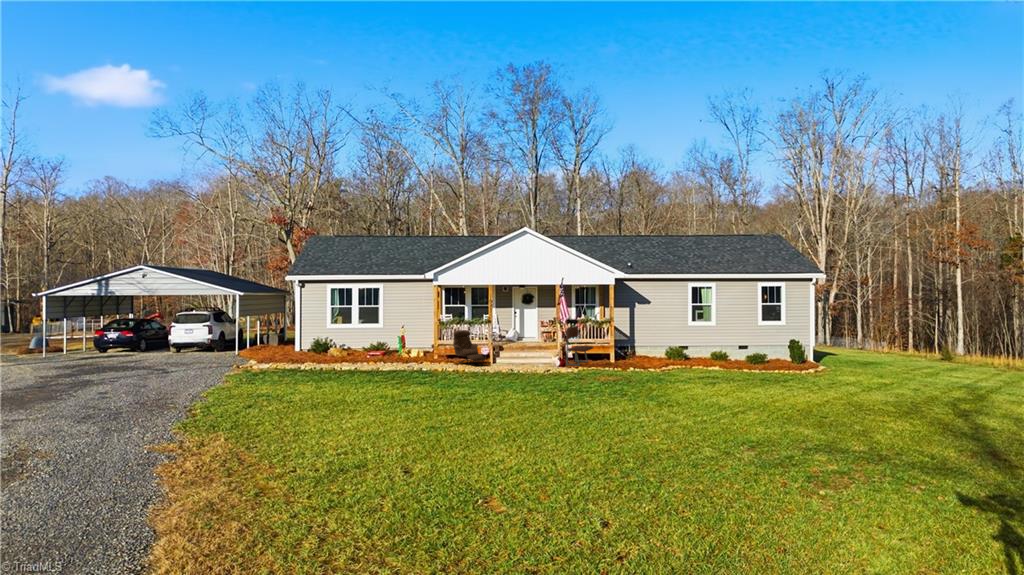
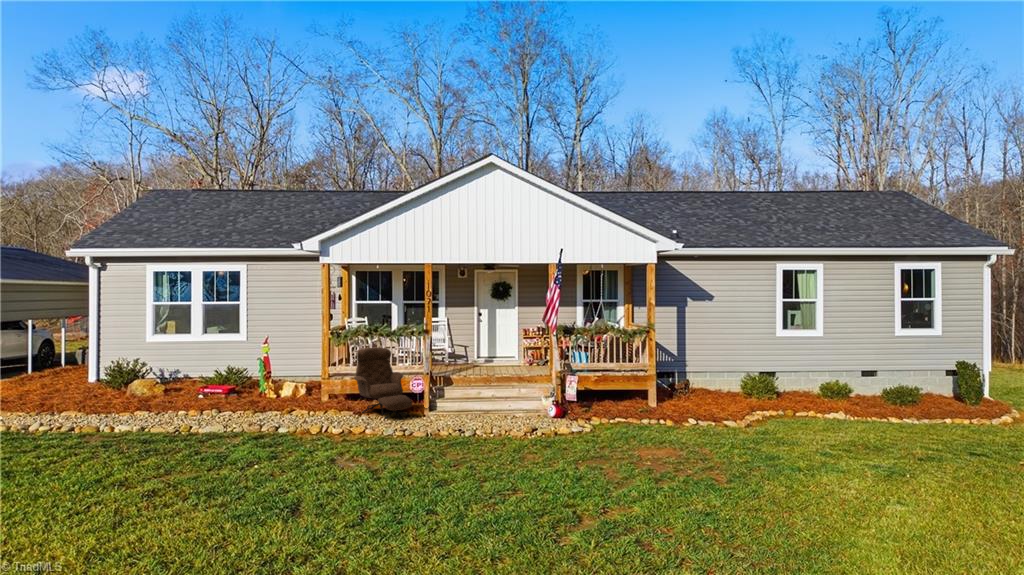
bench: present [566,326,594,366] -> none [567,340,616,417]

